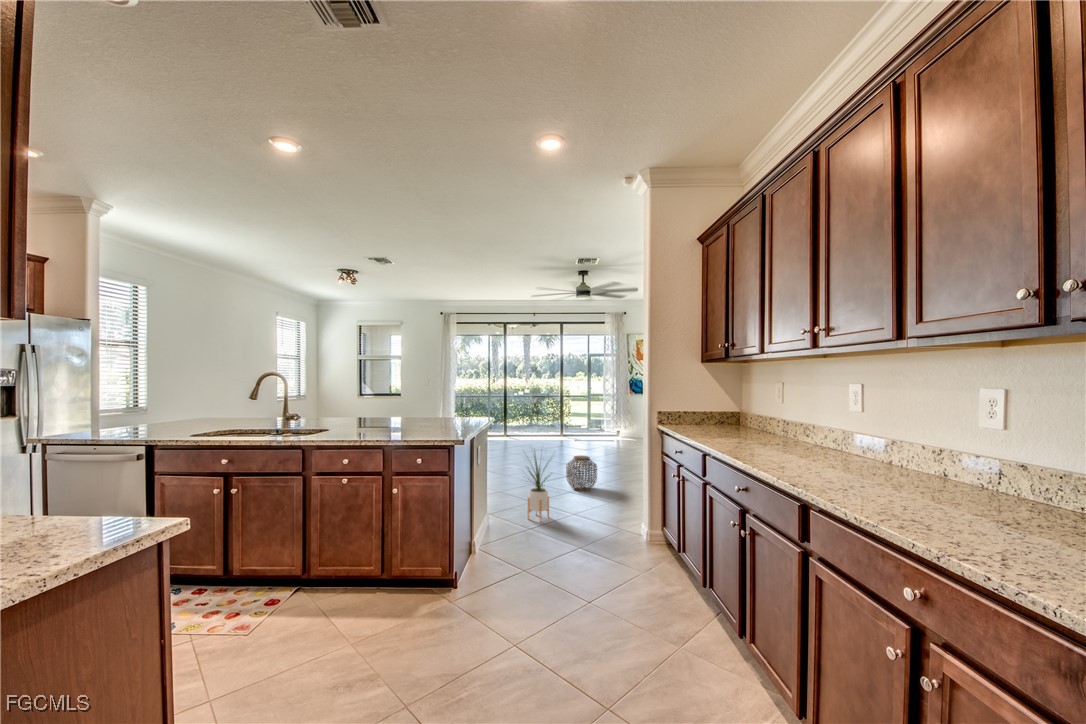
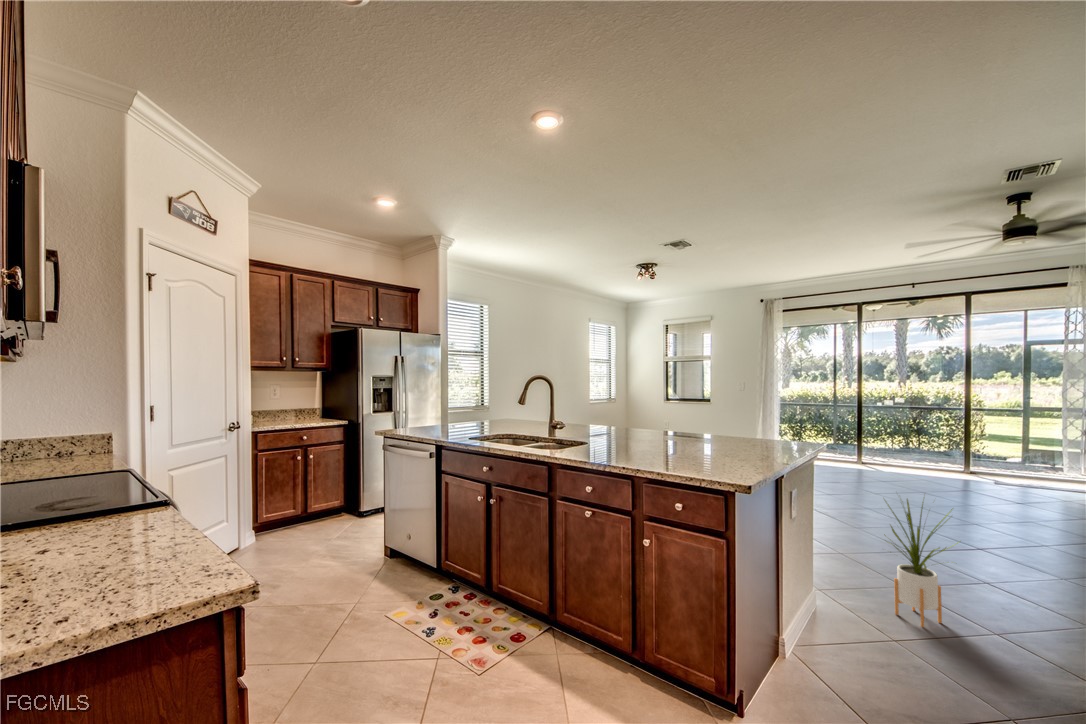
woven basket: present [566,456,597,491] -> none [980,517,1059,585]

